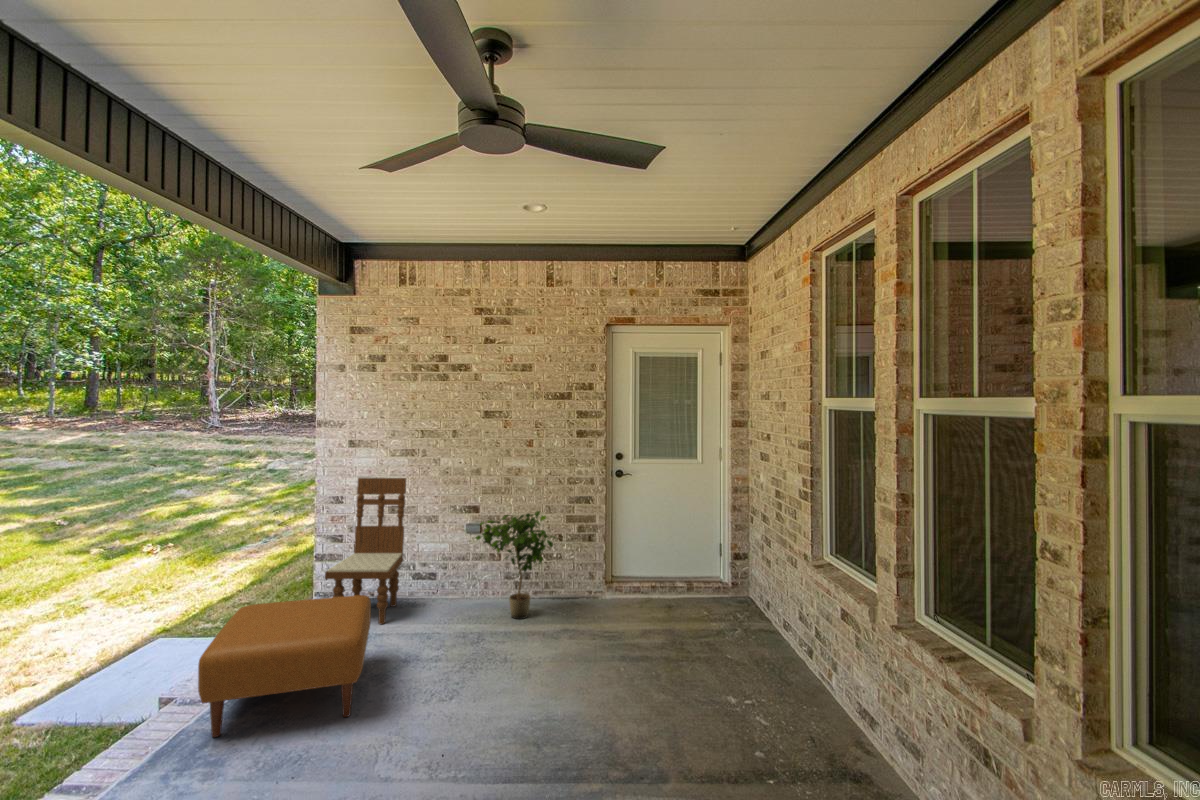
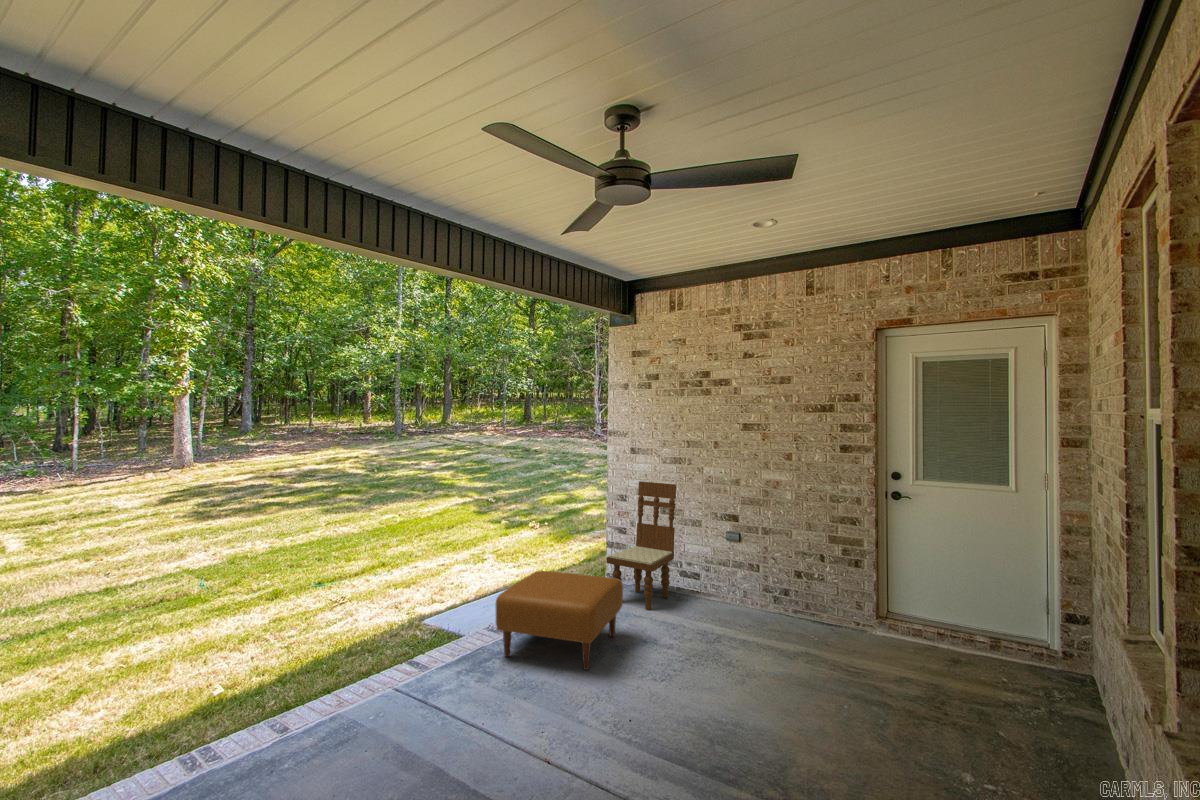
potted plant: present [475,511,556,619] -> none [723,528,812,634]

